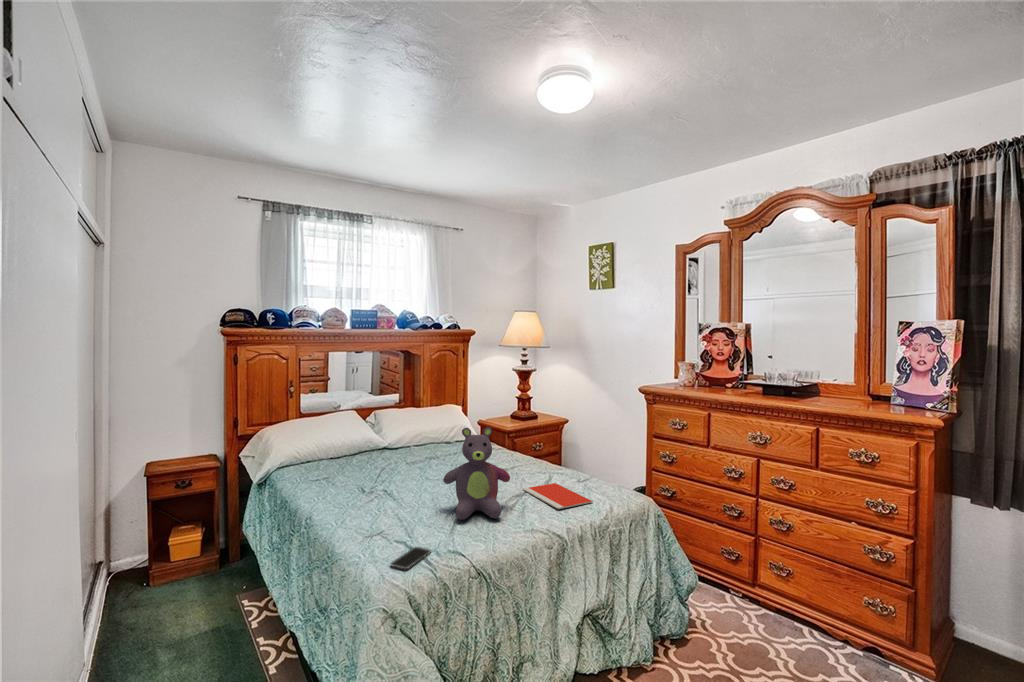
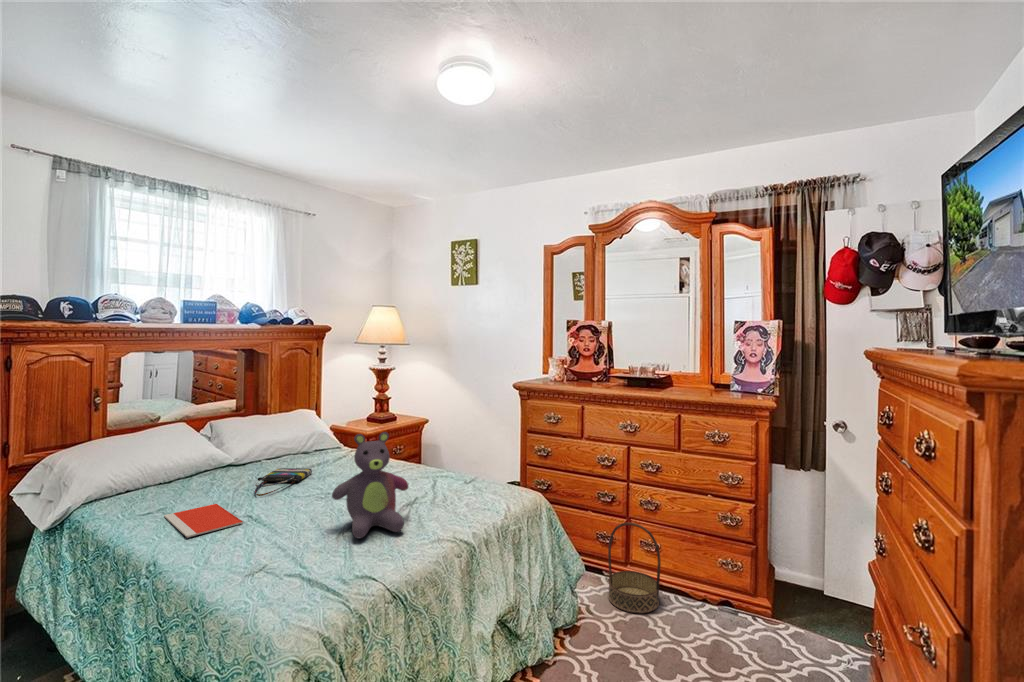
tote bag: none [394,453,443,475] -> present [255,468,312,496]
notebook: present [523,483,593,509] -> present [164,504,243,538]
basket: none [728,541,789,643] -> present [608,522,661,613]
smartphone: present [391,547,431,569] -> none [287,577,335,607]

